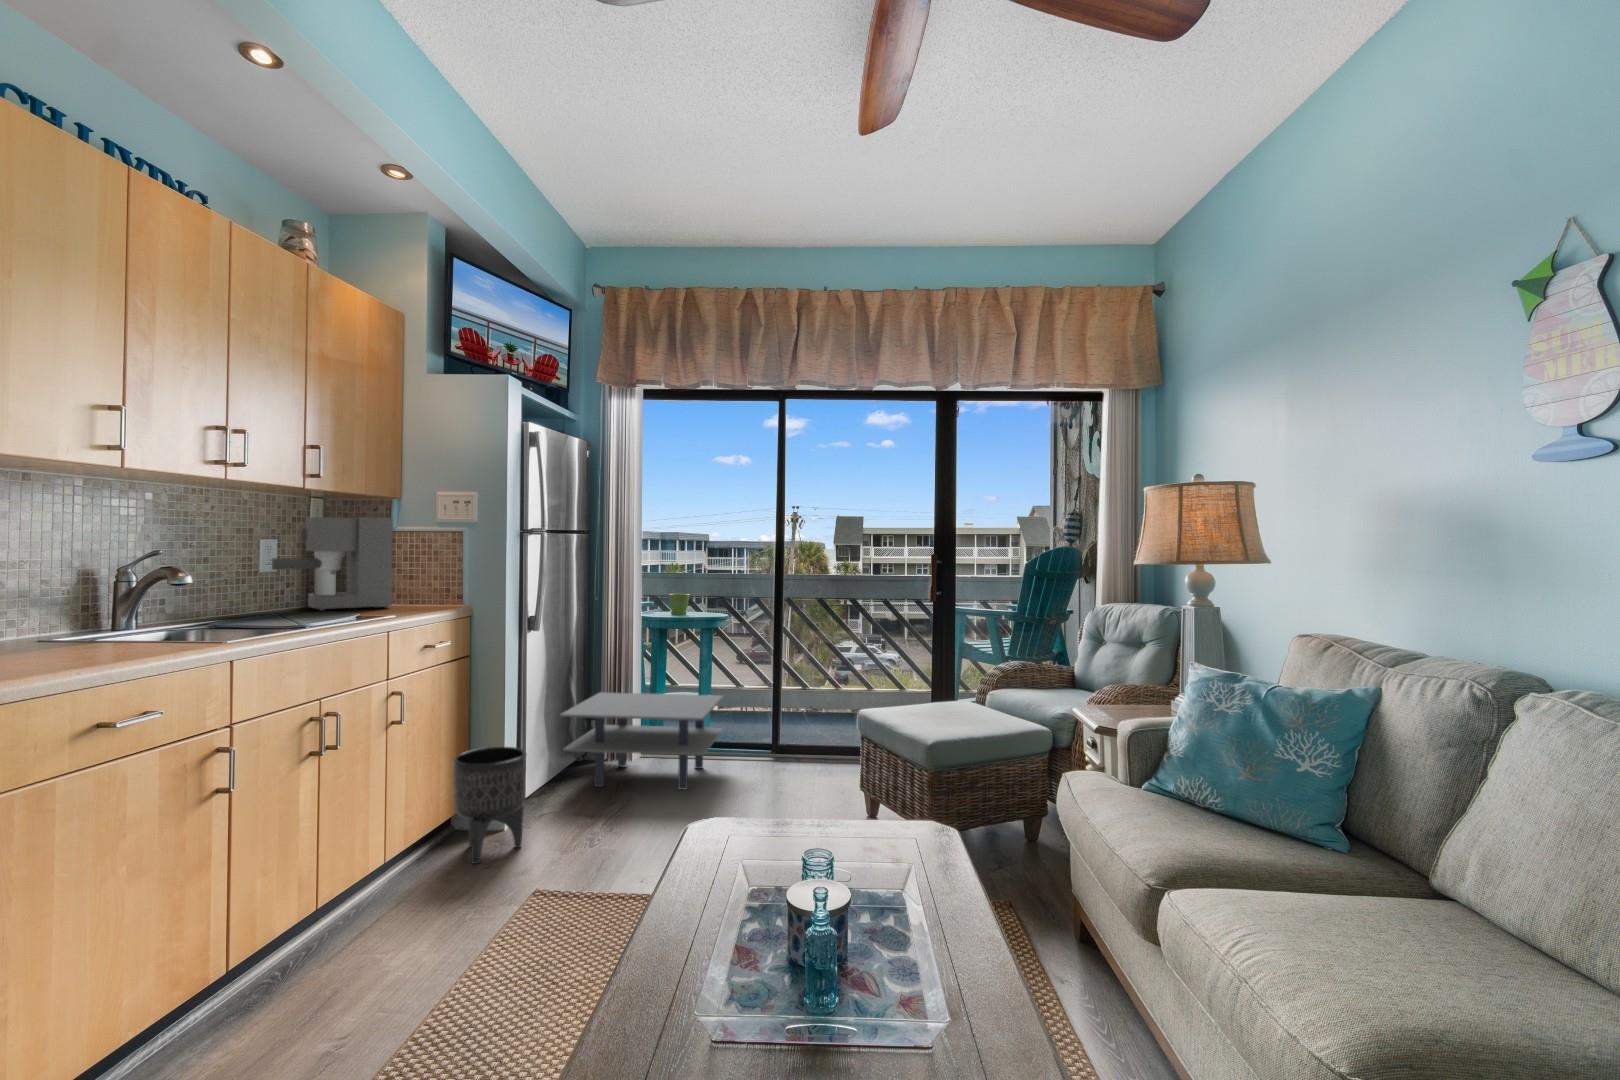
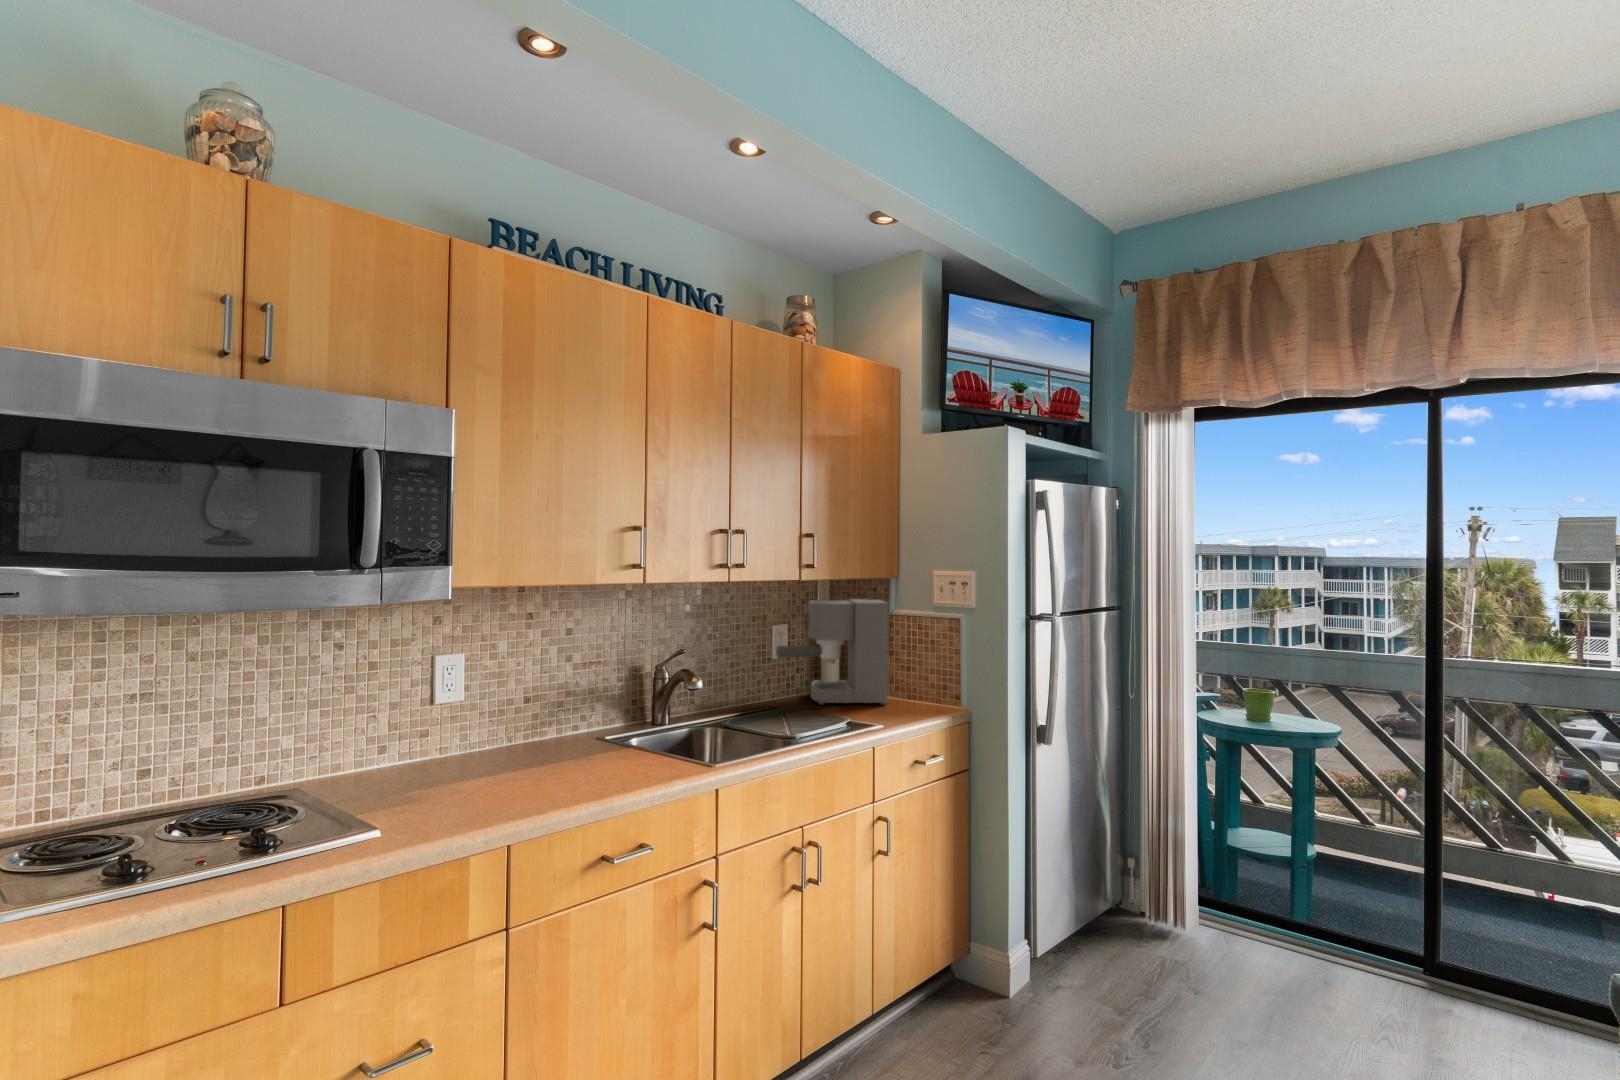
side table: present [560,692,724,789] -> none [1081,817,1321,987]
planter: present [453,747,527,864] -> none [949,887,1034,1036]

